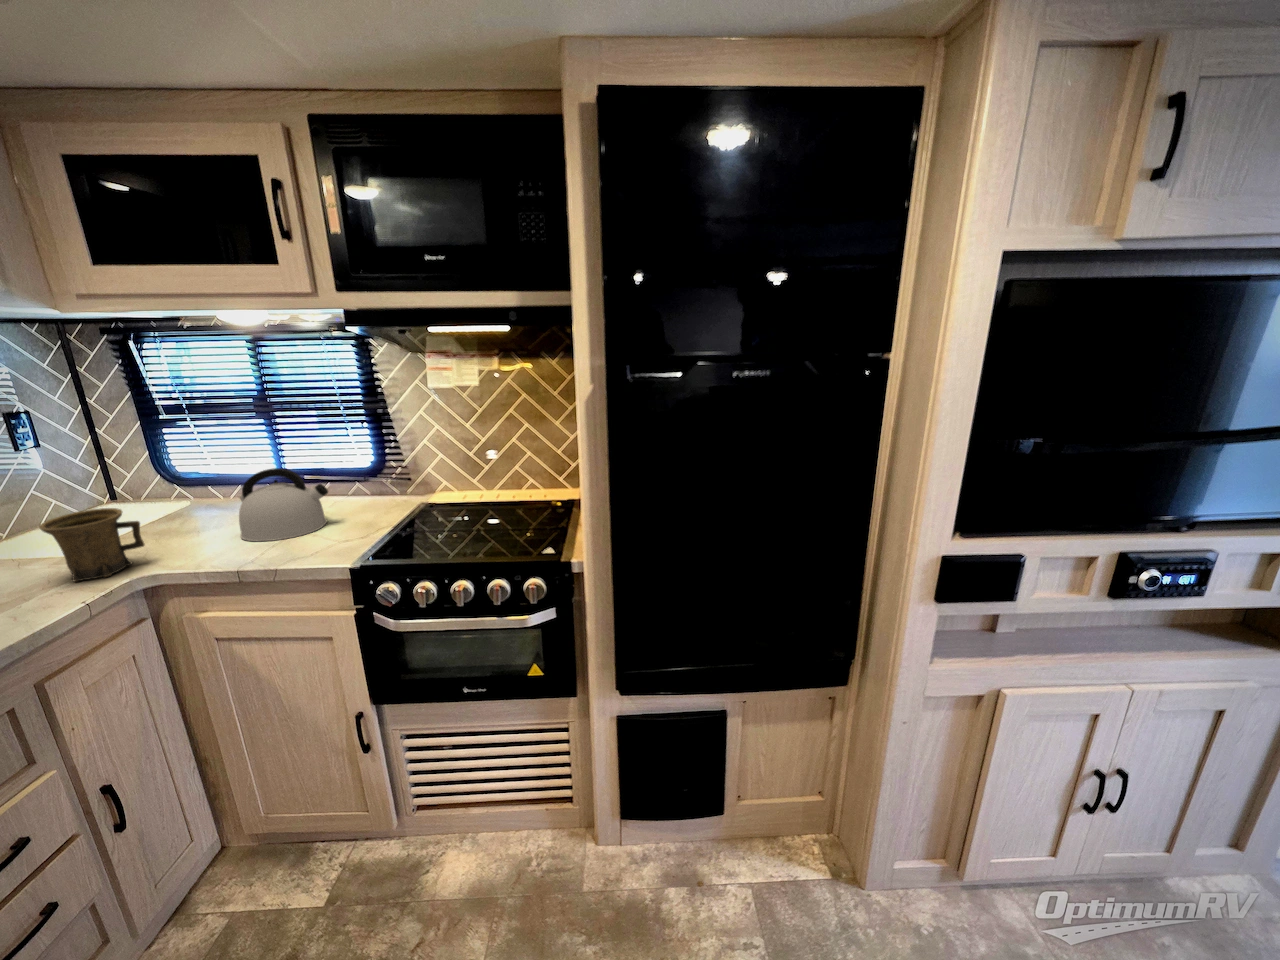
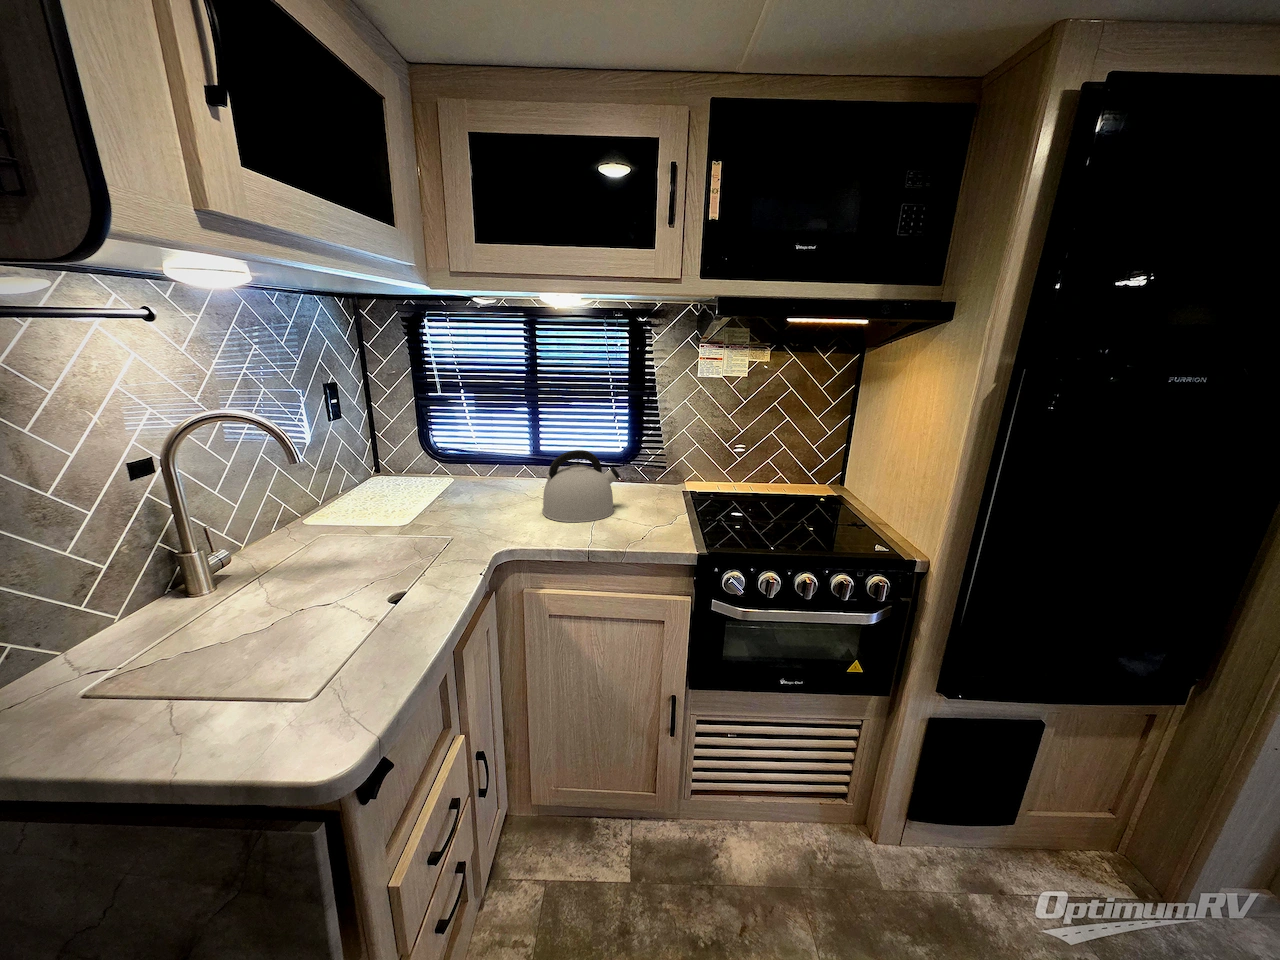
mug: present [39,508,144,582] -> none [419,484,489,555]

